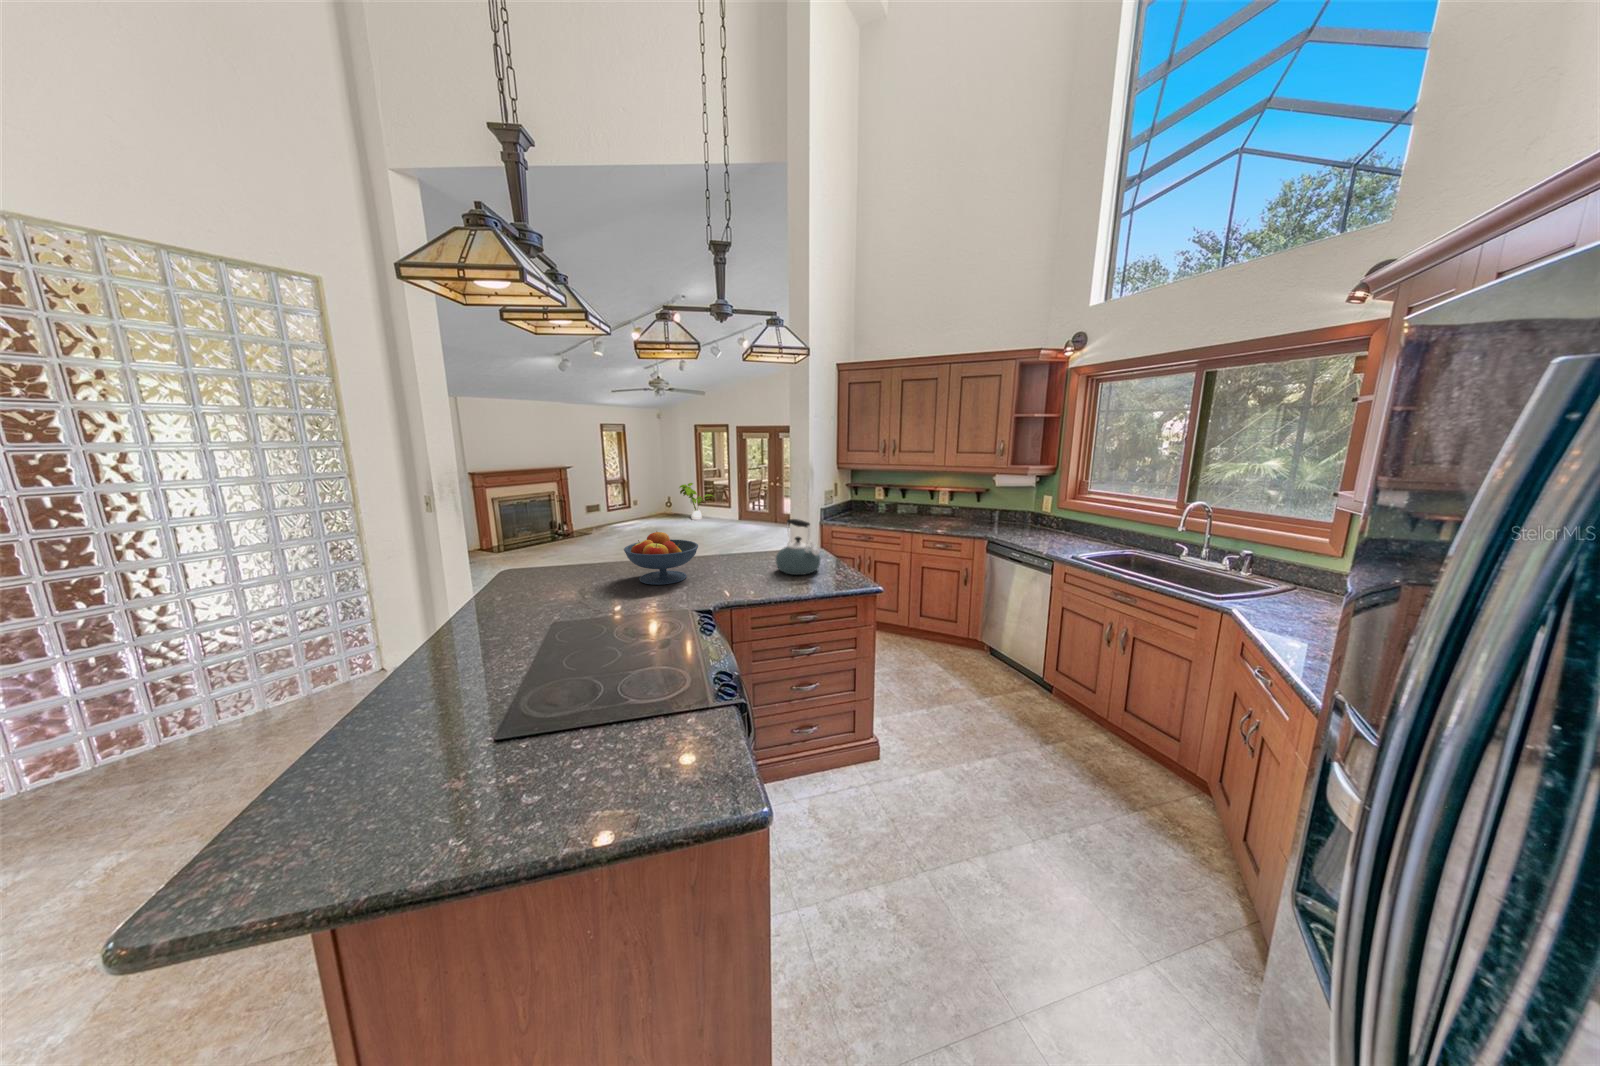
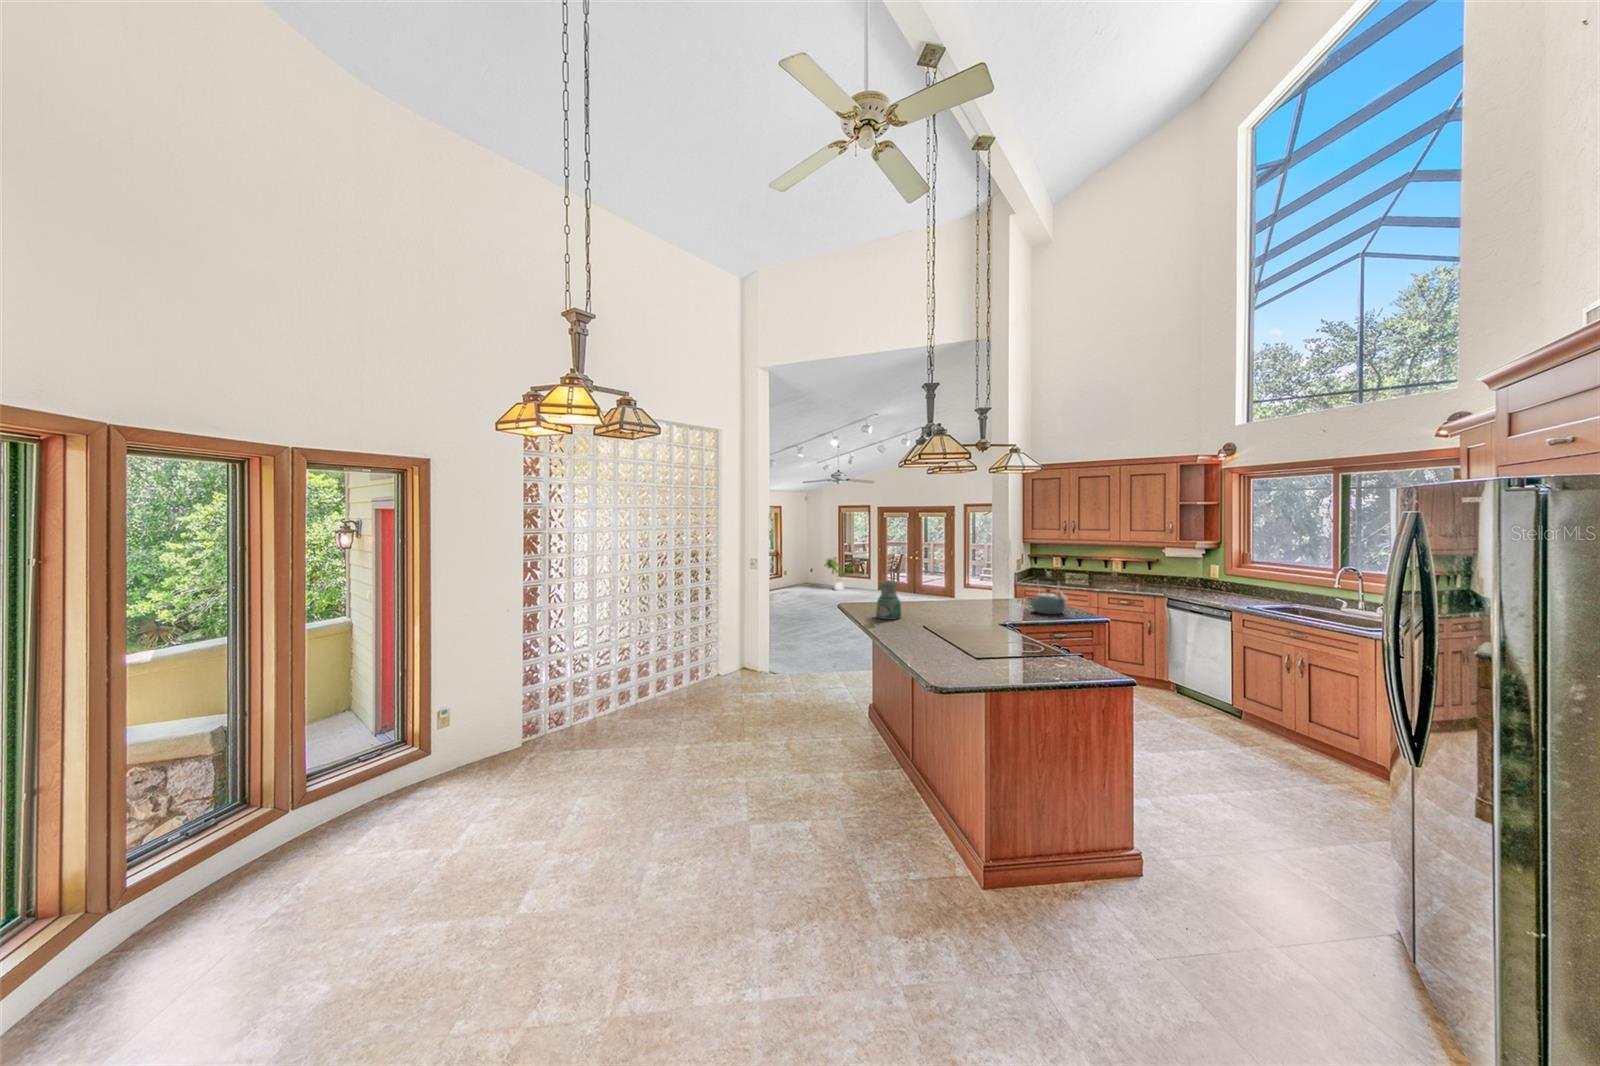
ceramic pitcher: none [526,524,570,590] -> present [876,580,901,620]
fruit bowl: present [624,532,698,585] -> none [936,584,984,618]

